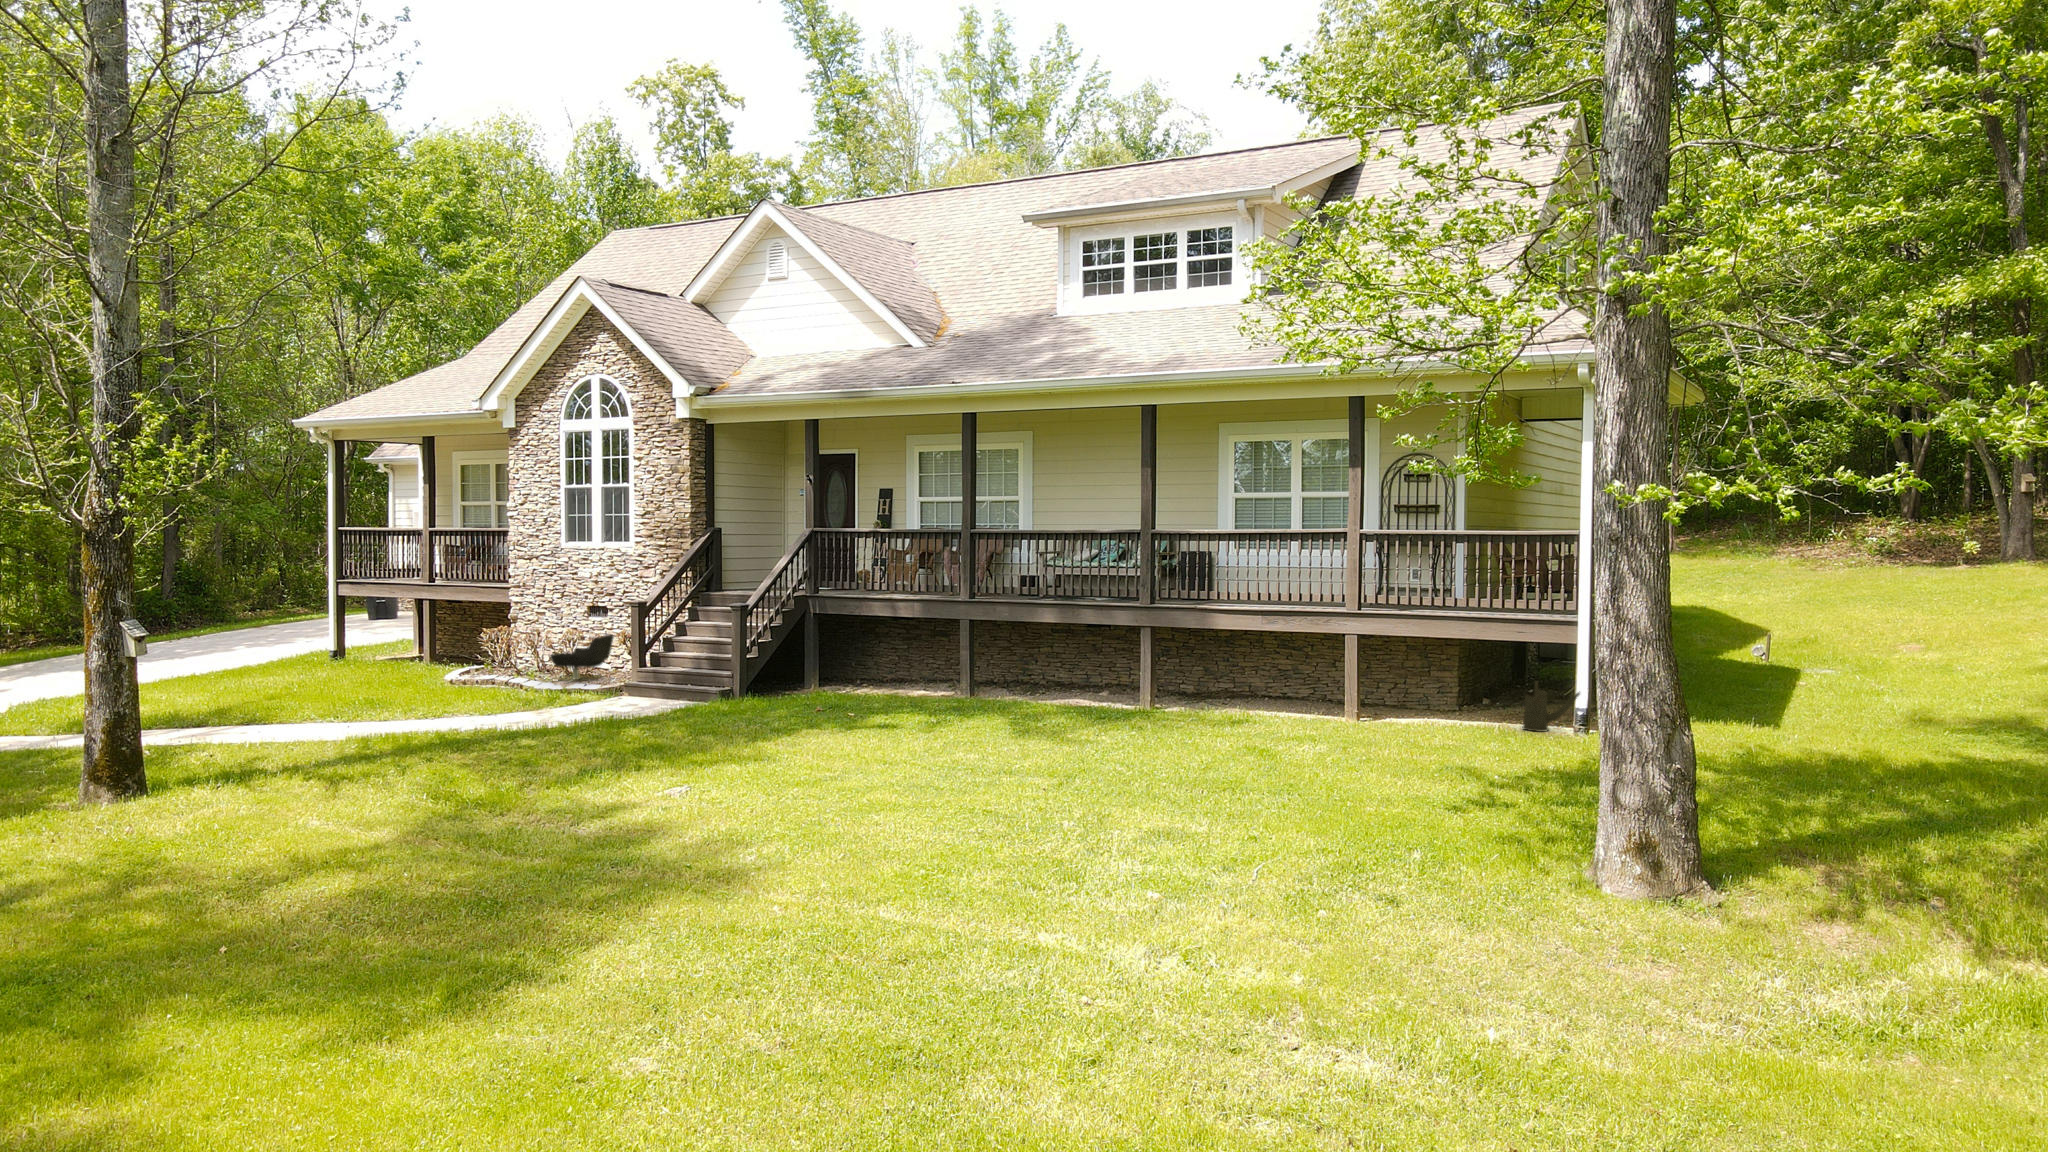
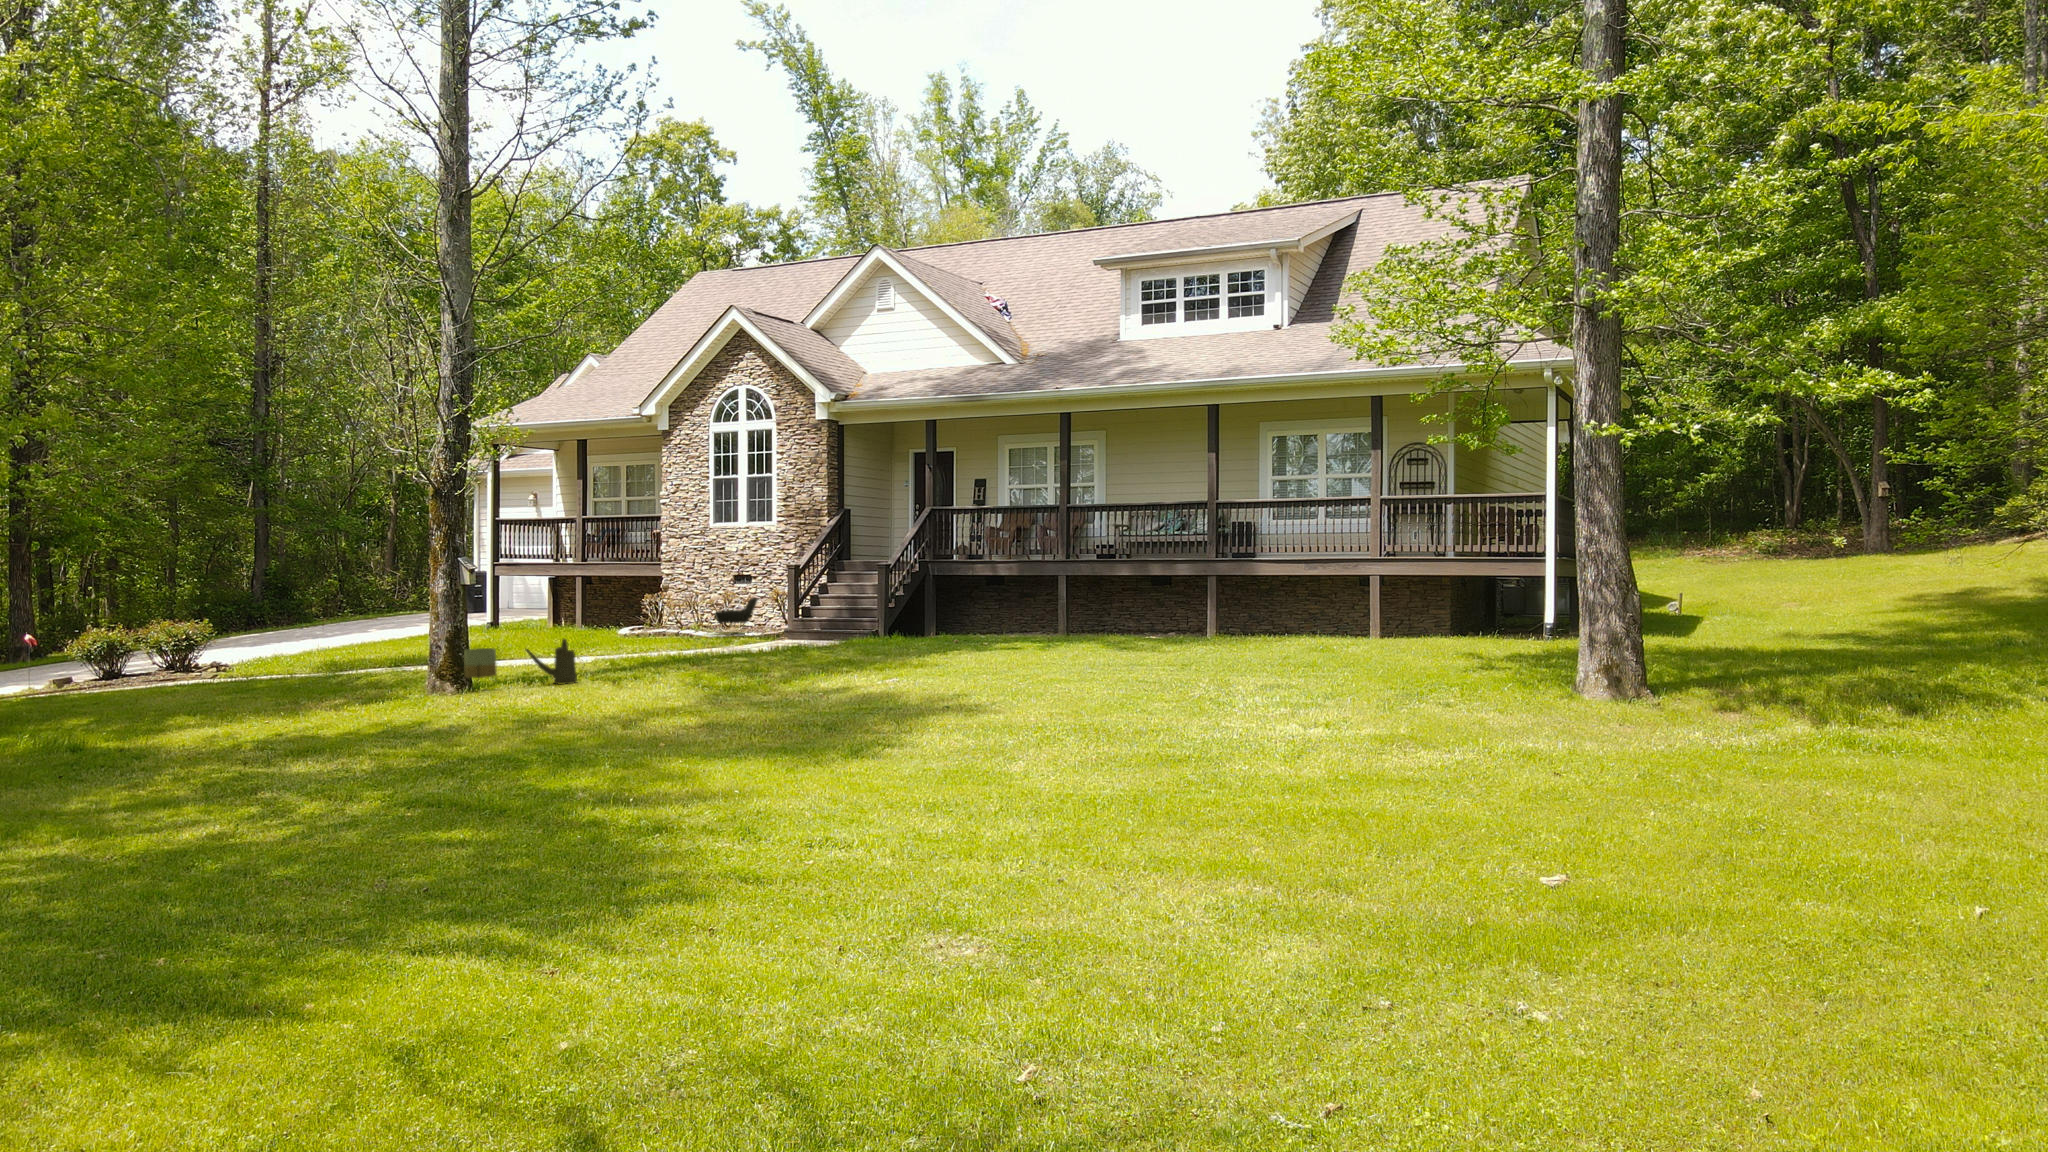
watering can: present [1518,681,1580,732] -> present [526,639,585,684]
planter: none [40,753,94,816] -> present [464,648,497,690]

